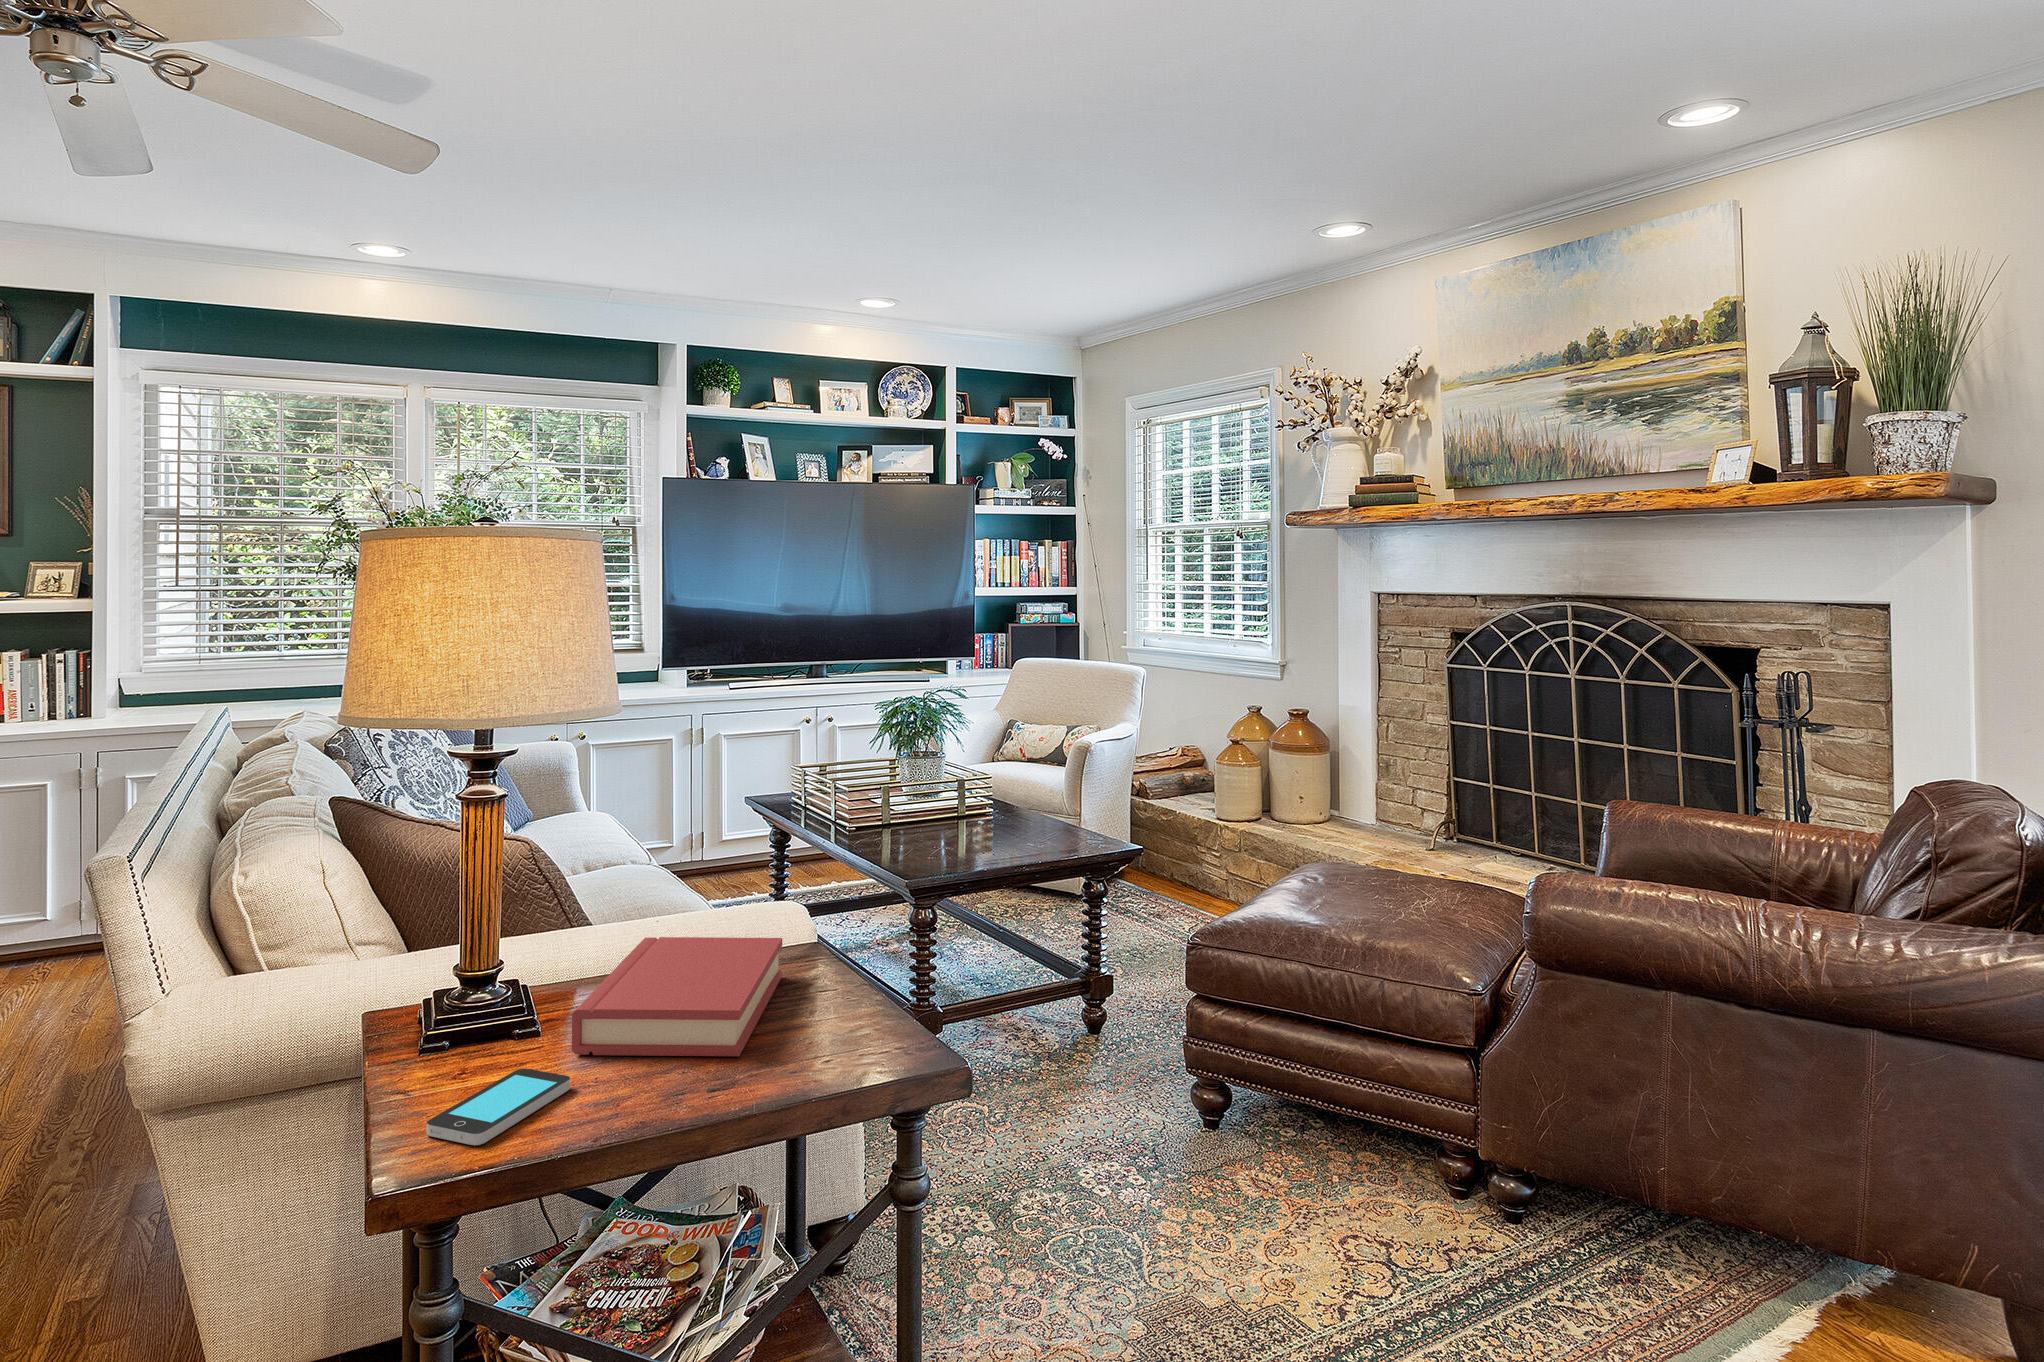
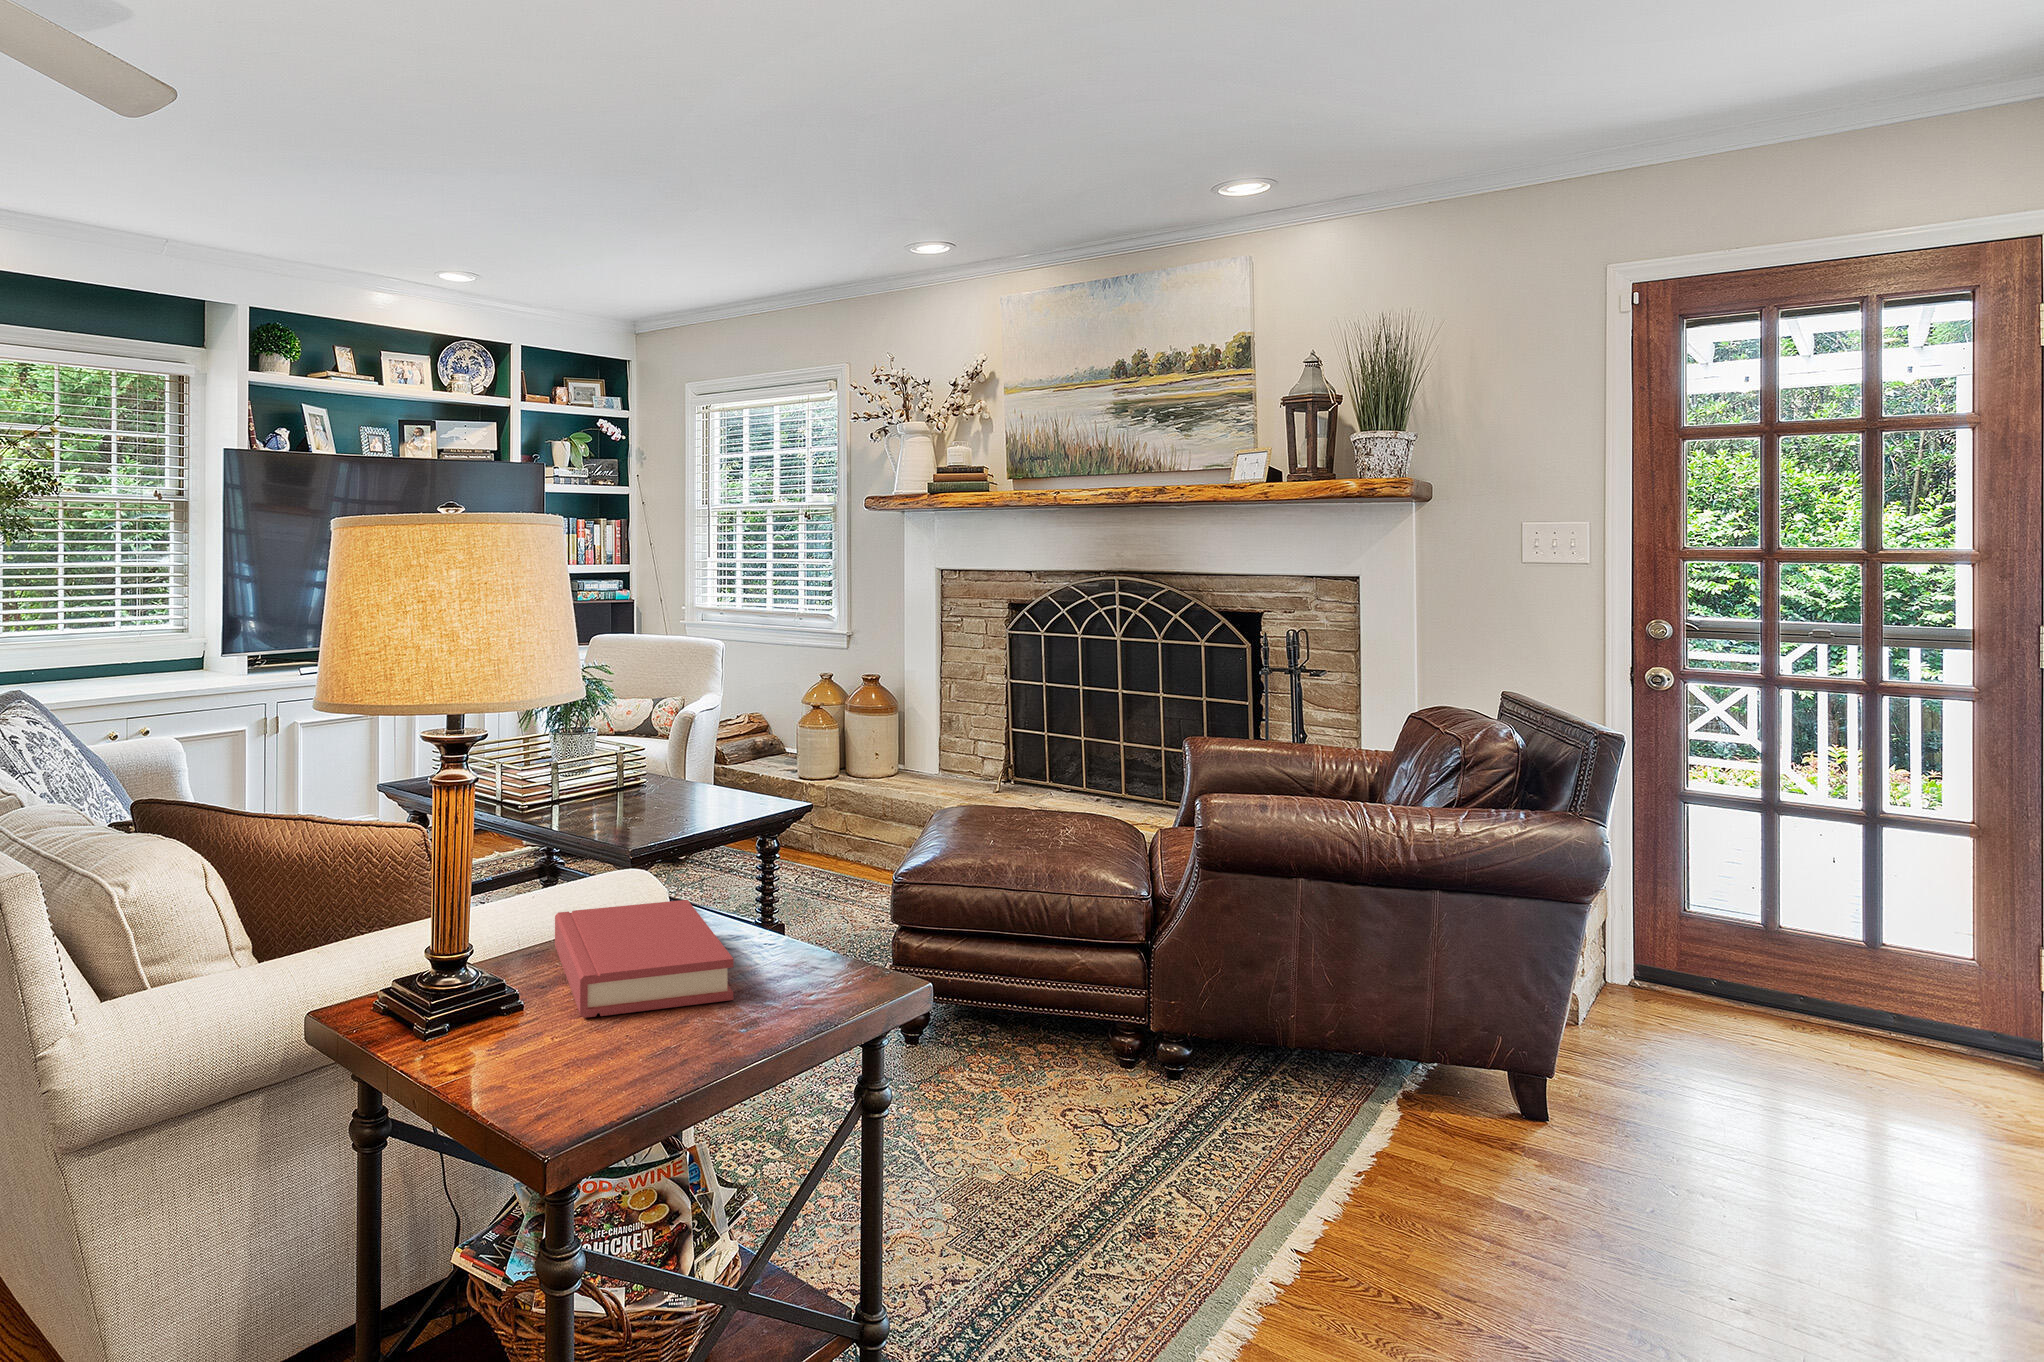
smartphone: present [427,1068,570,1145] -> none [531,1033,616,1098]

